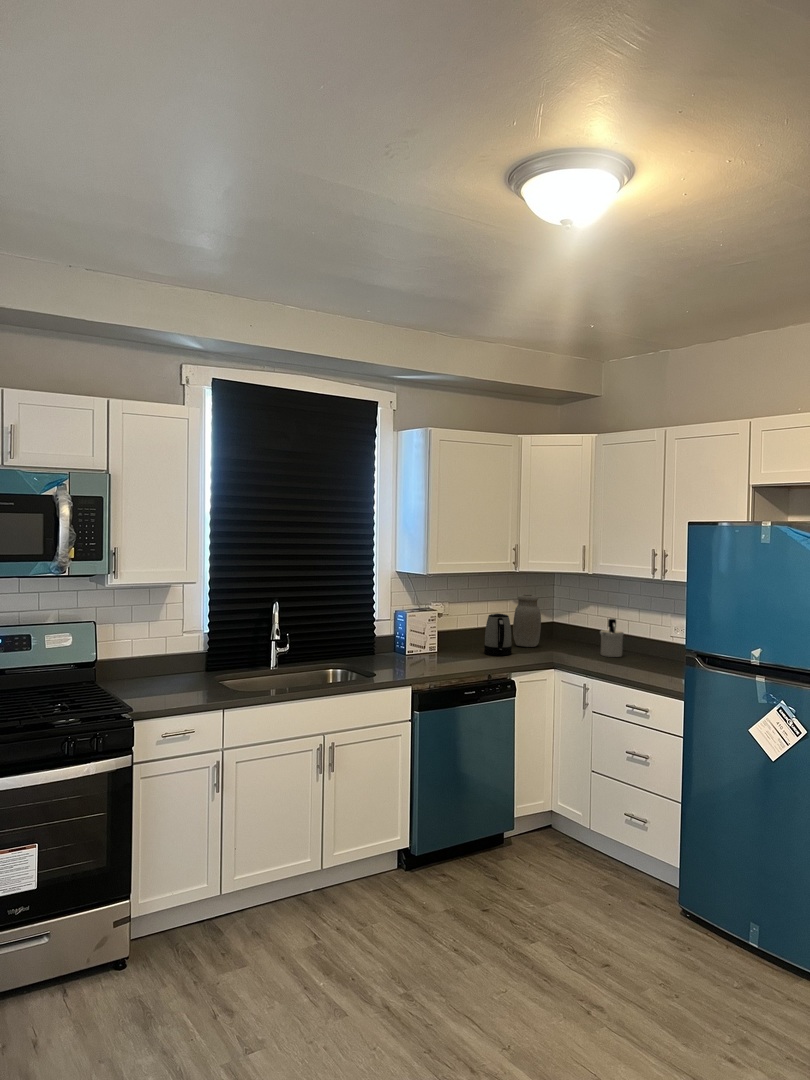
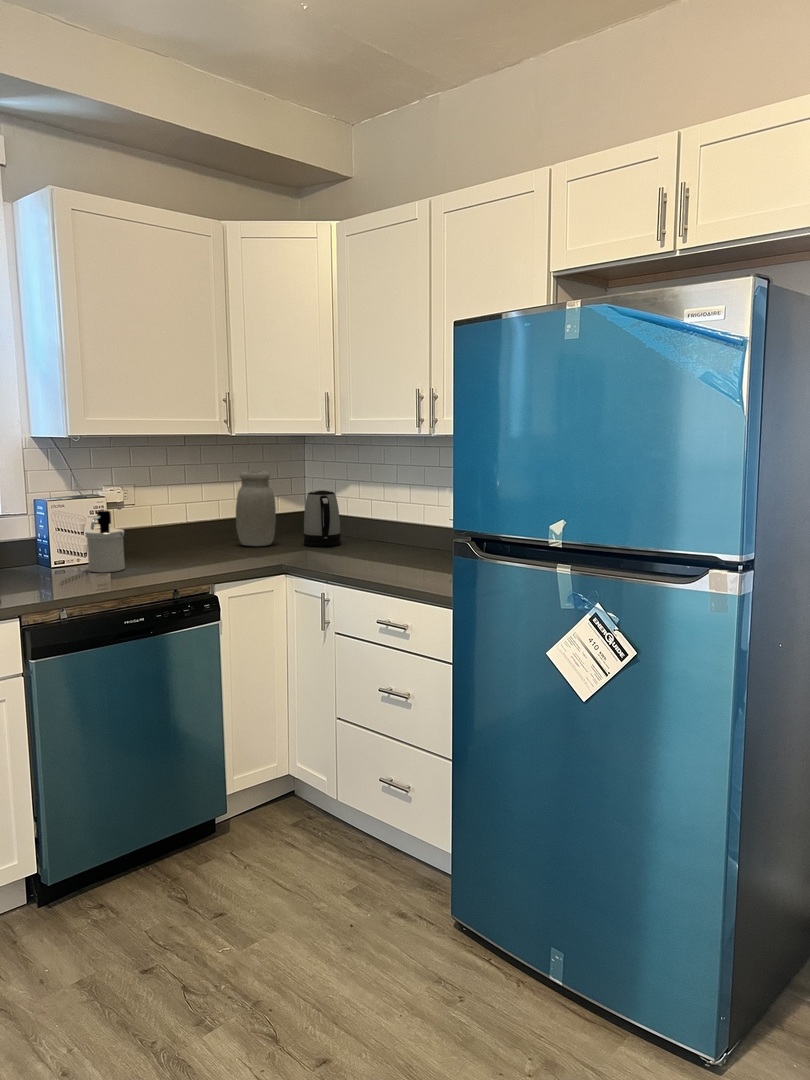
kettle: present [484,613,512,655] -> present [304,490,341,546]
soap dispenser: present [600,619,624,657] -> present [85,510,125,572]

